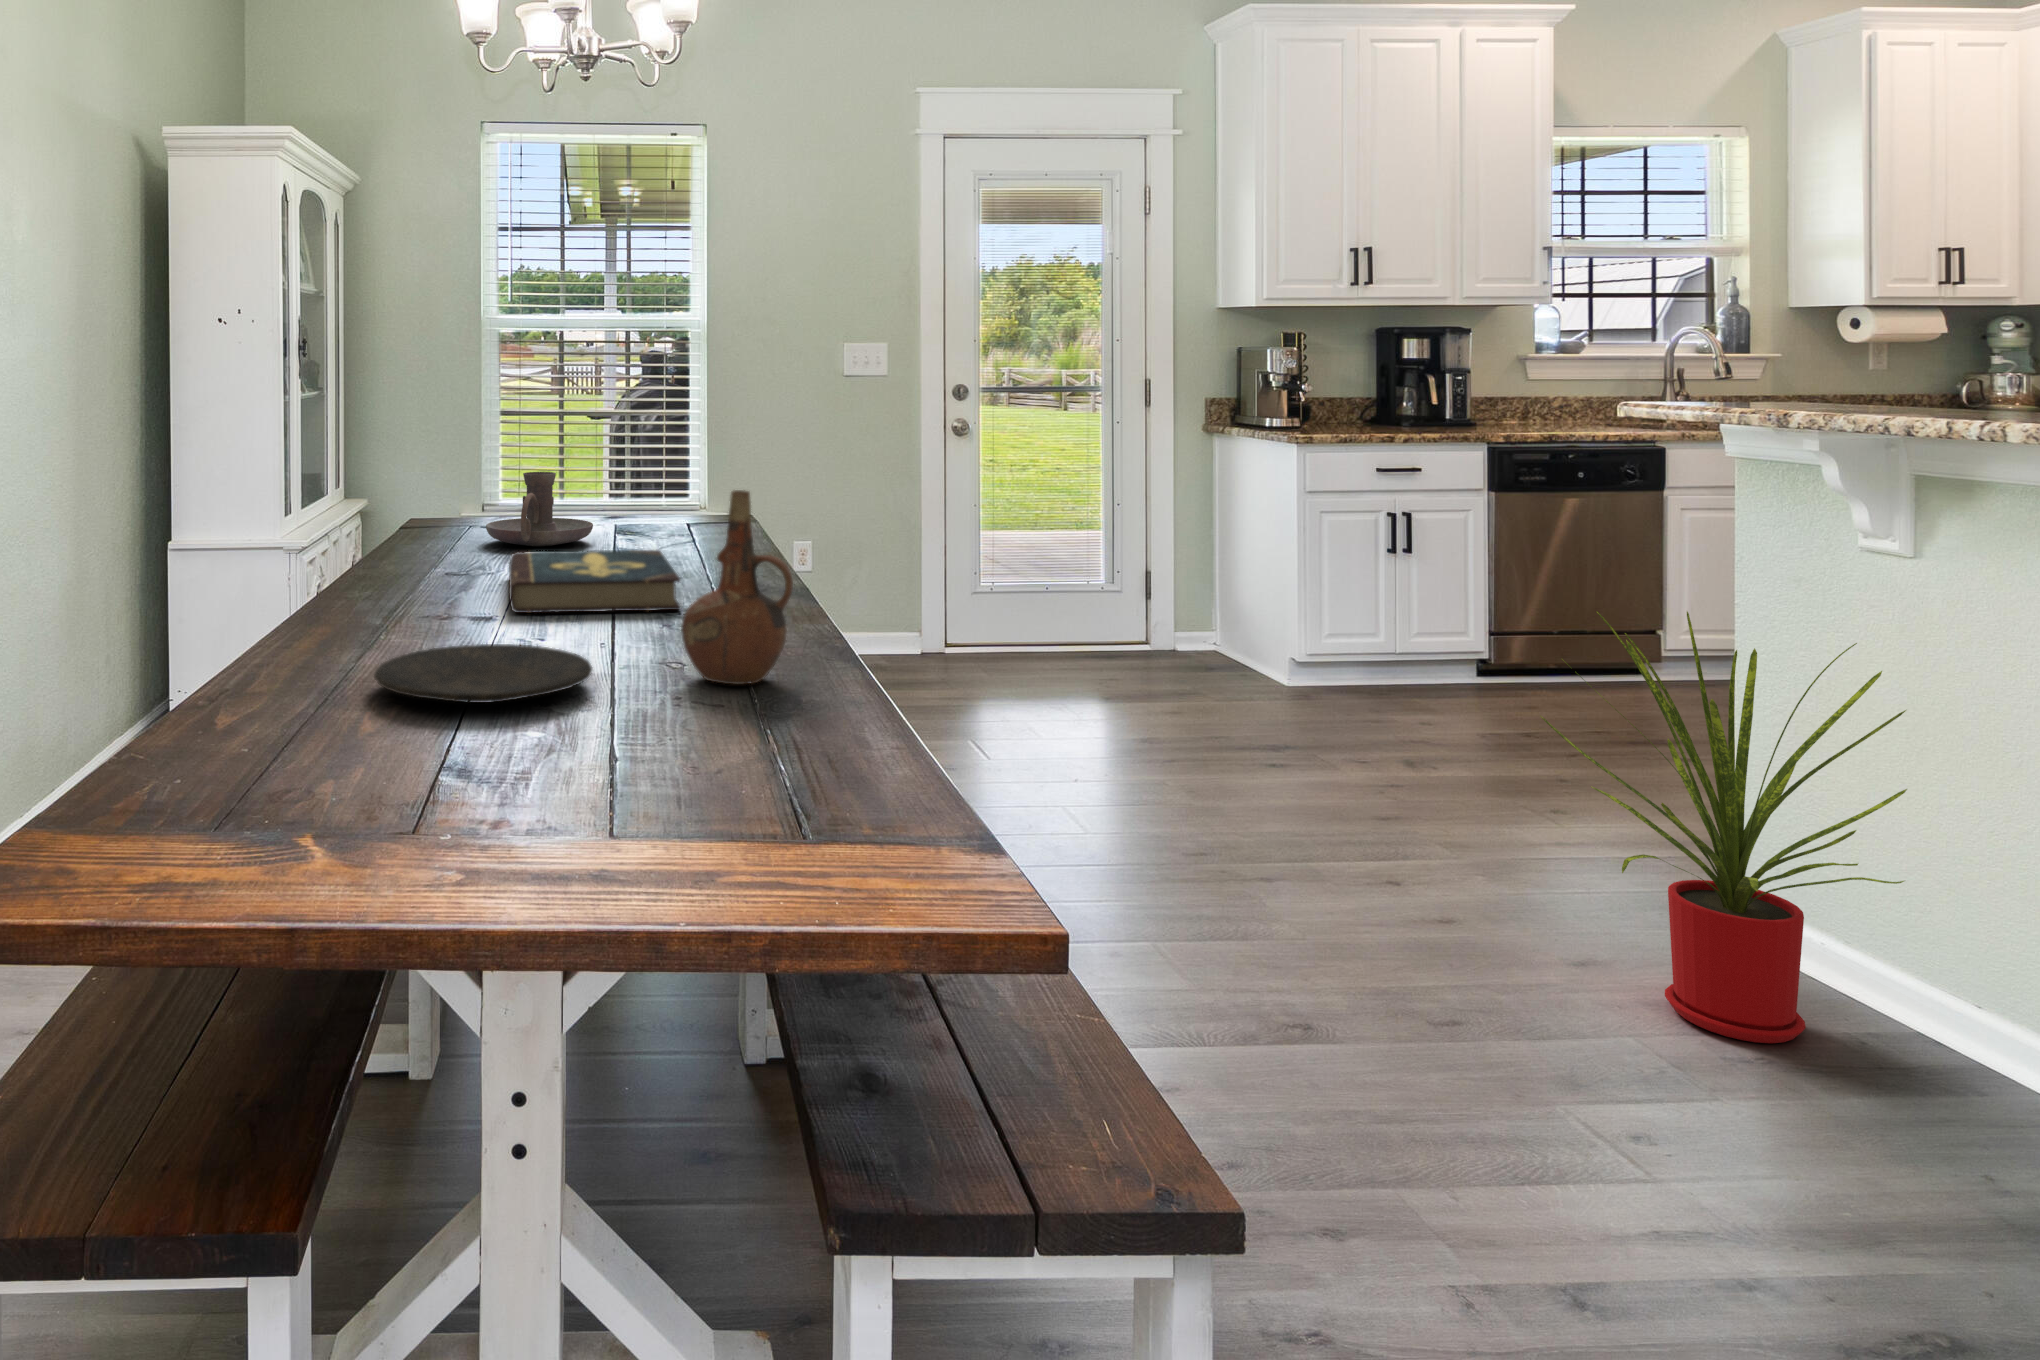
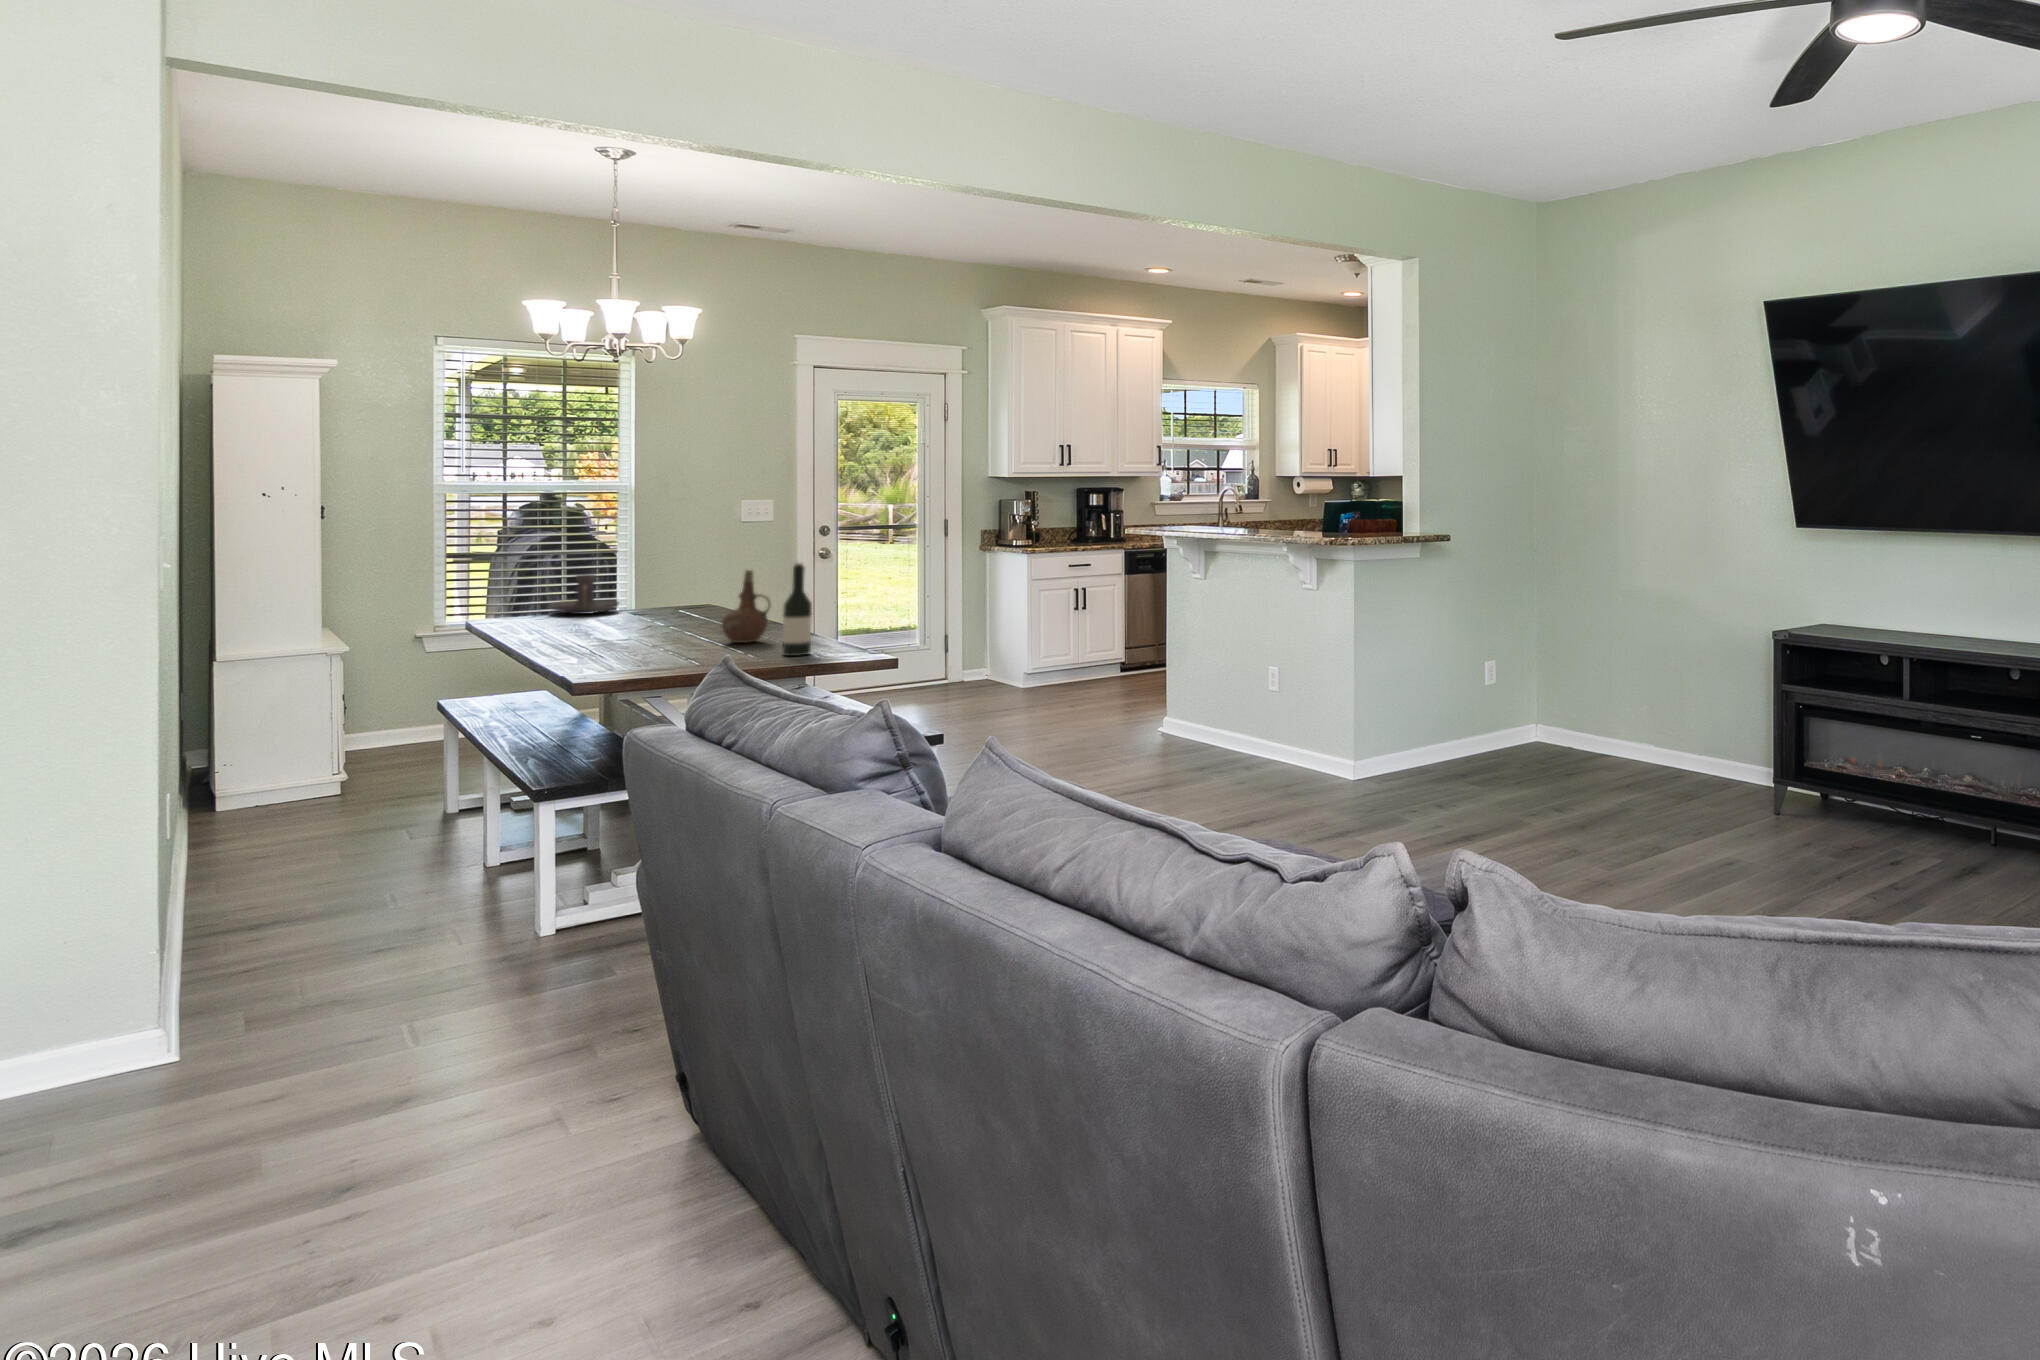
wine bottle: none [793,485,873,782] -> present [783,563,812,656]
book: present [509,550,681,613] -> none [590,607,702,634]
house plant: present [1541,612,1907,1043] -> none [1080,609,1194,760]
plate: present [374,644,592,703] -> none [585,637,686,653]

